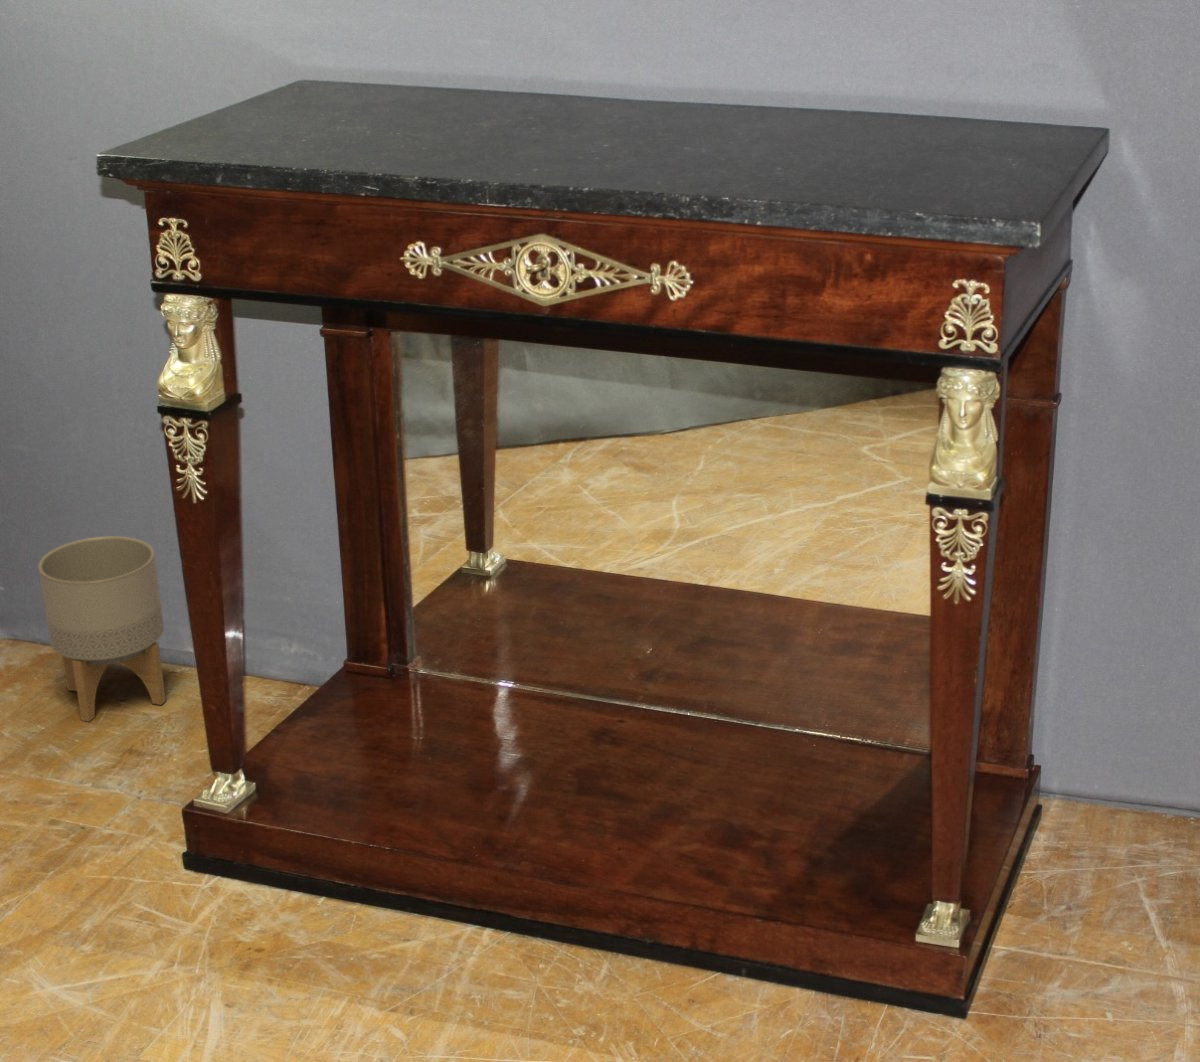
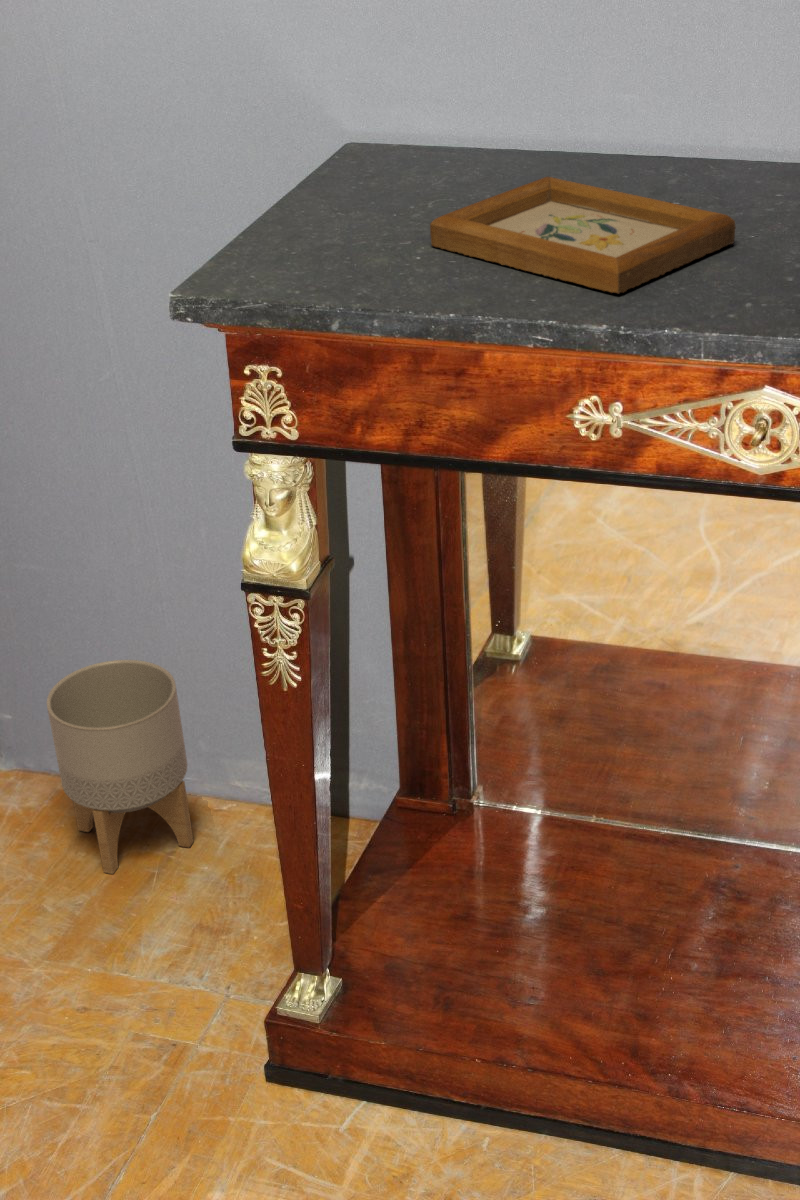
picture frame: none [317,92,554,161] -> present [430,177,736,293]

